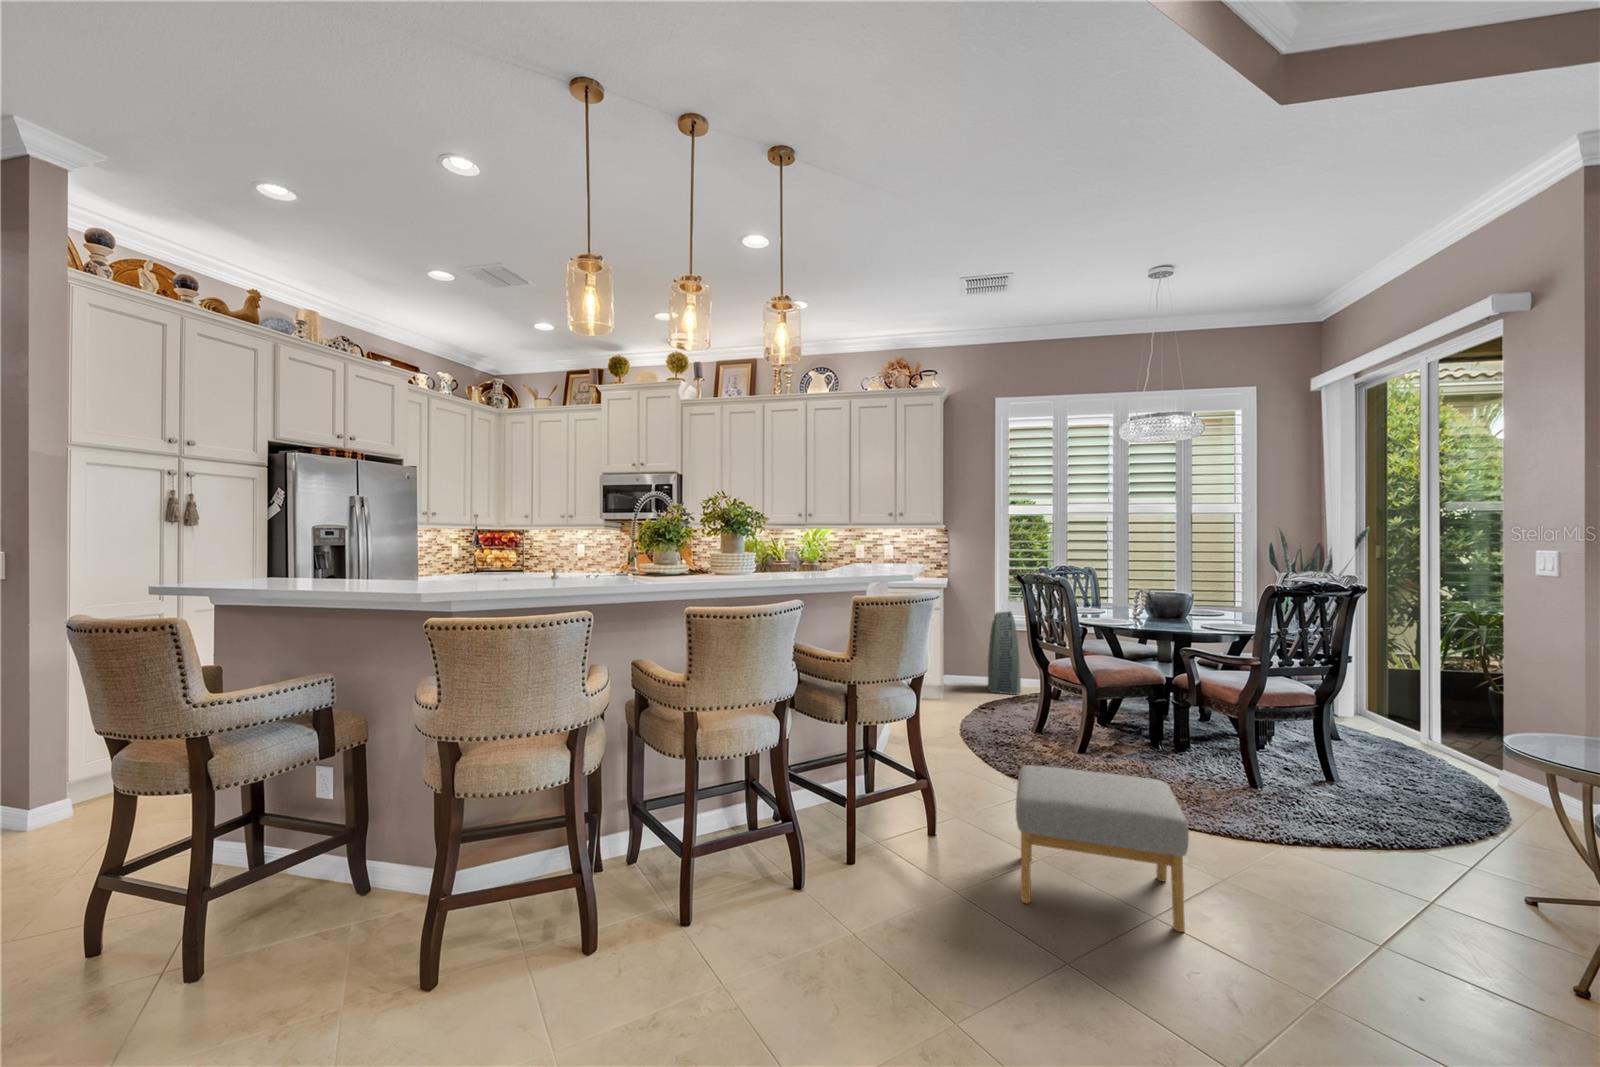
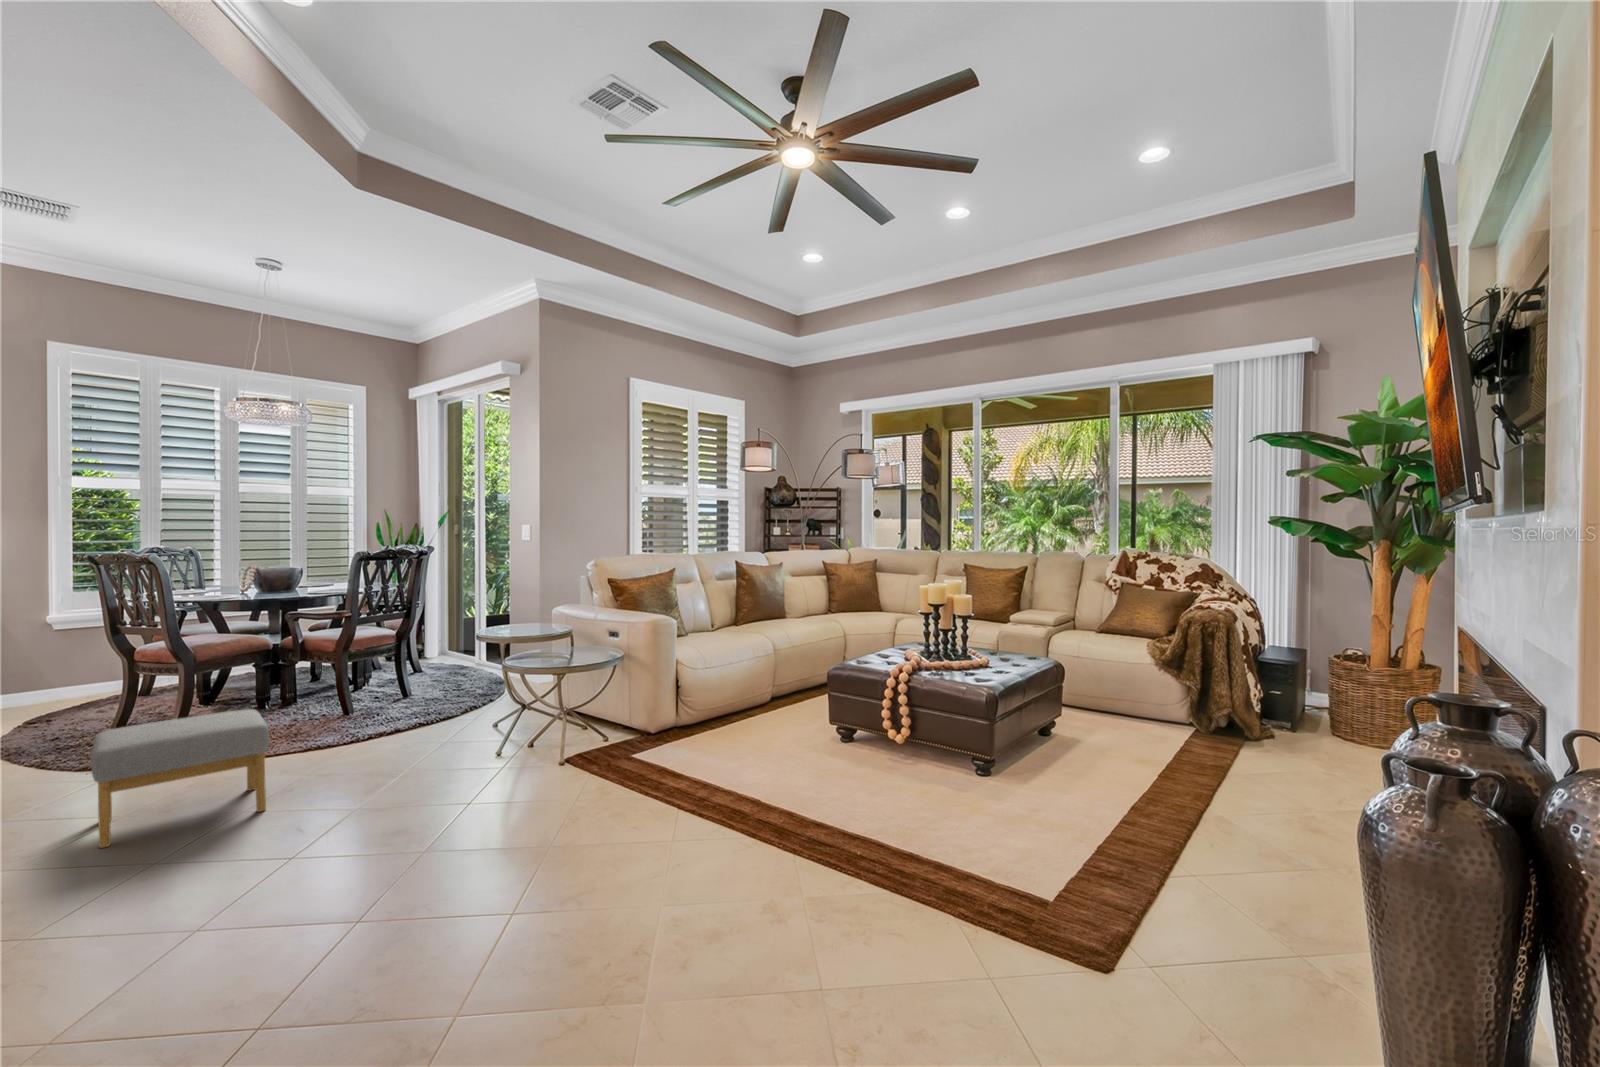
air purifier: present [988,611,1021,695] -> none [38,605,94,707]

